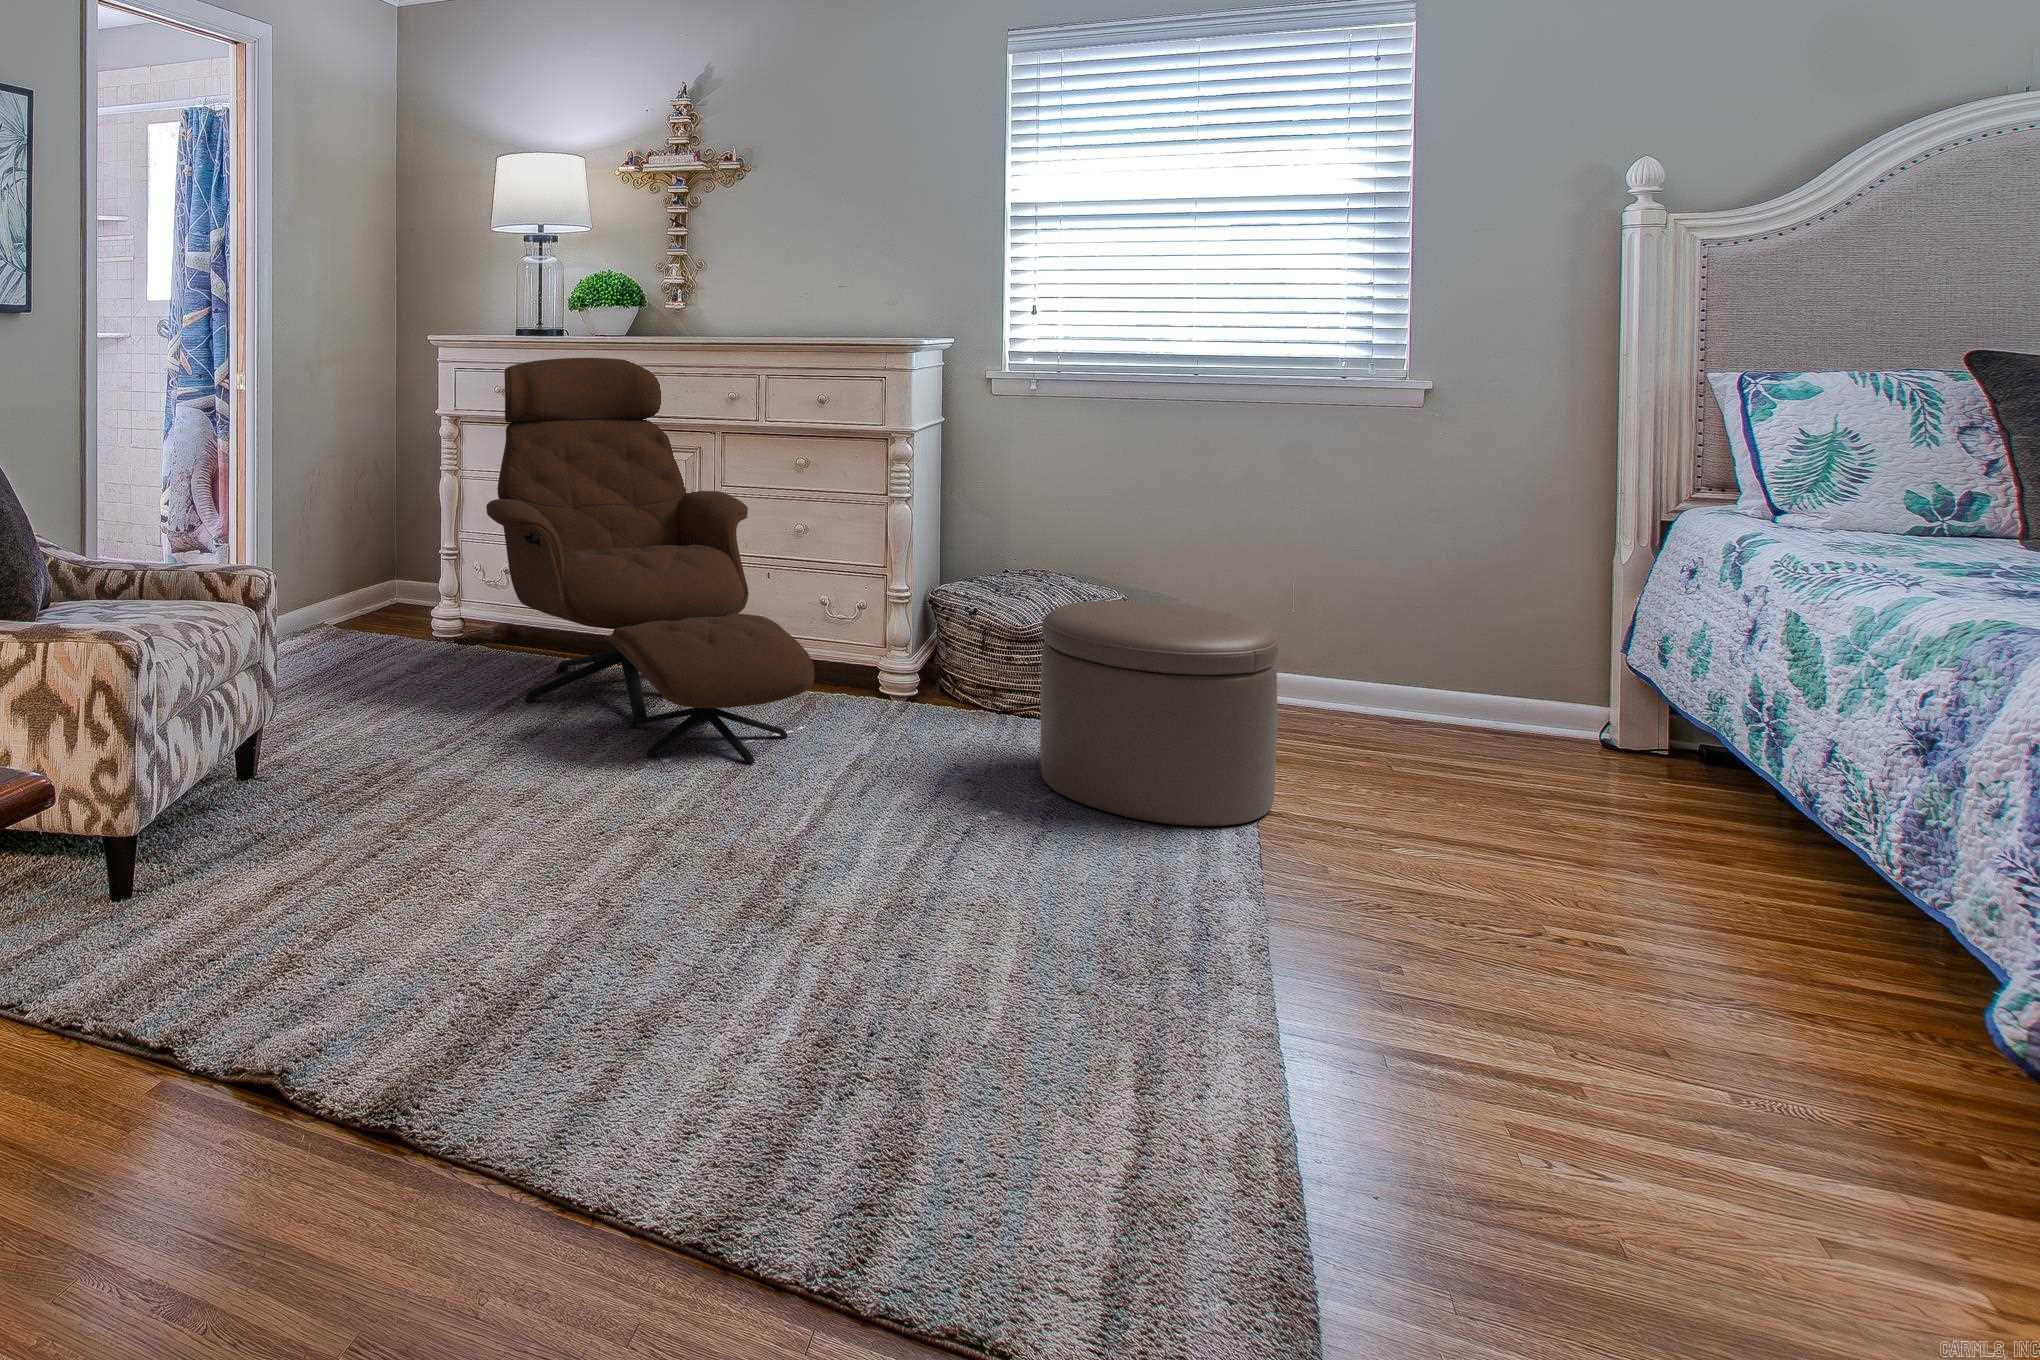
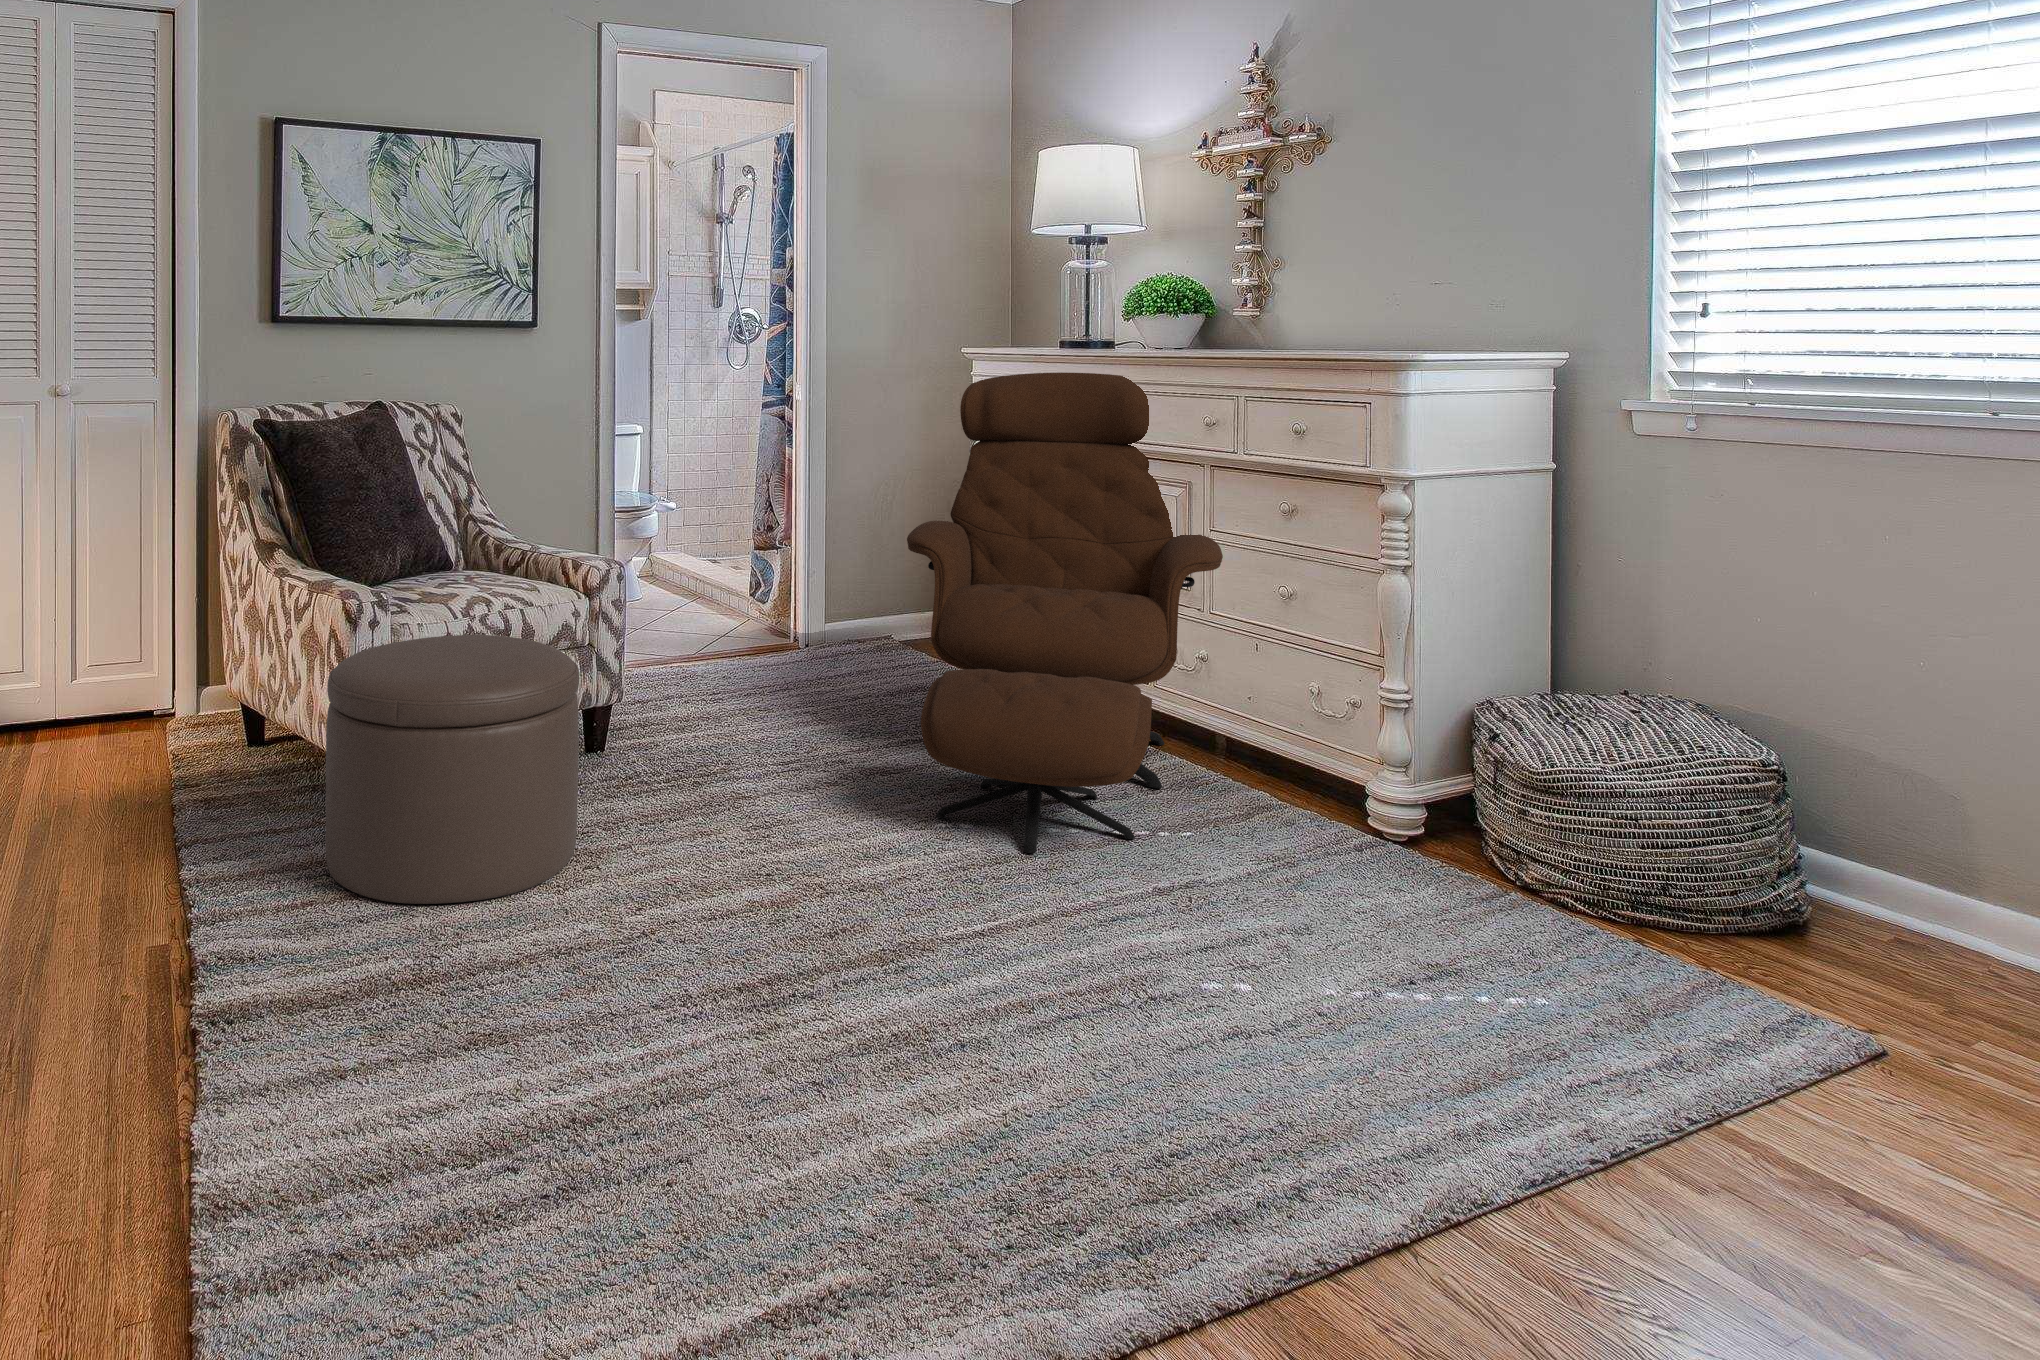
ottoman: present [1040,600,1278,826] -> present [326,635,579,904]

